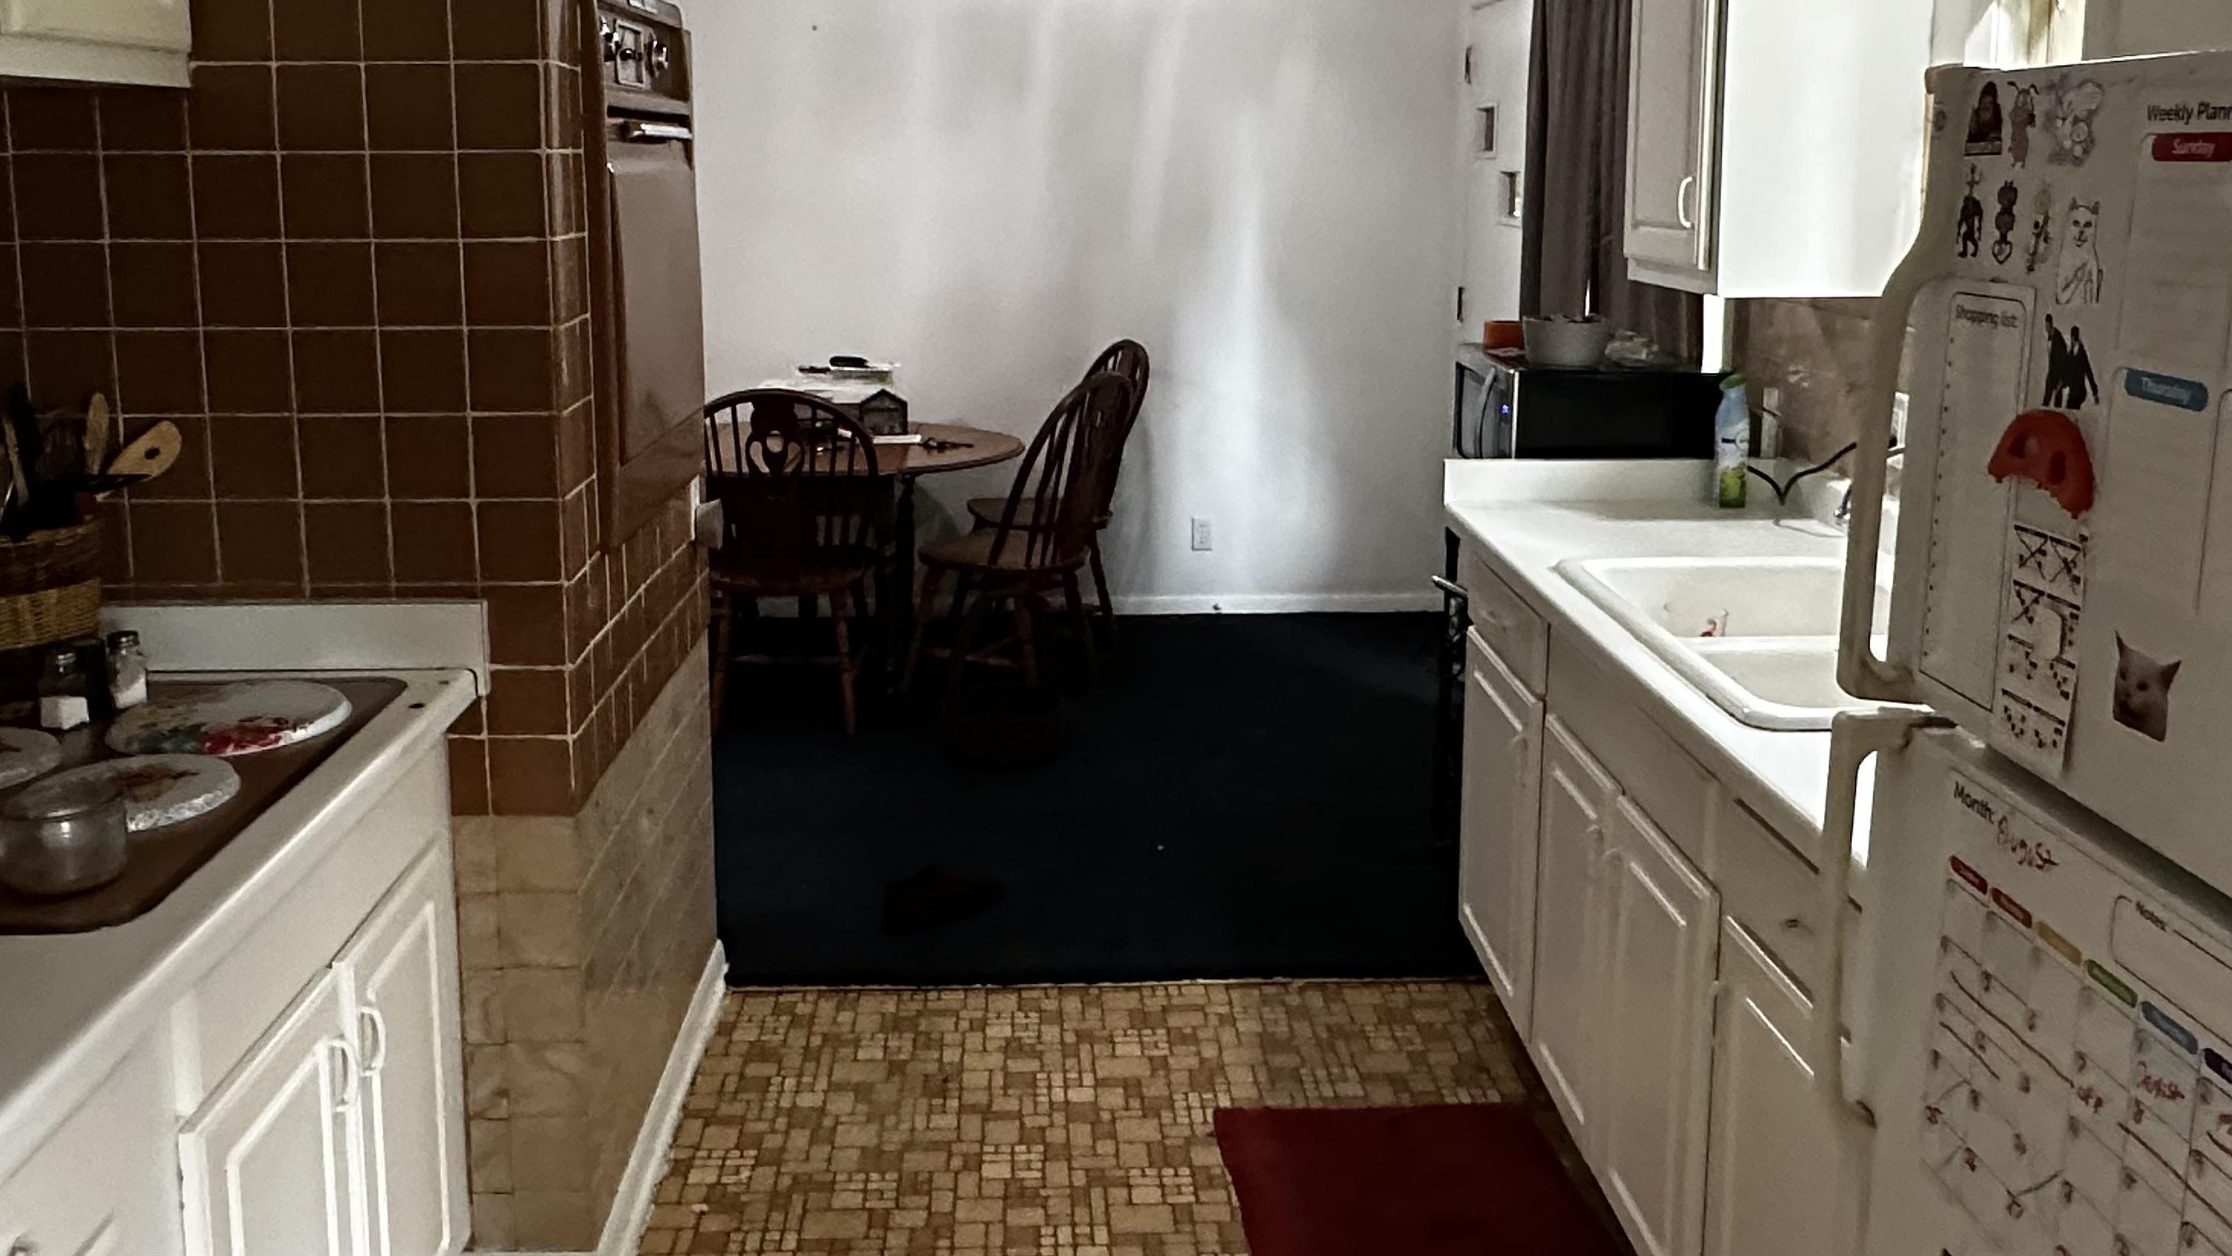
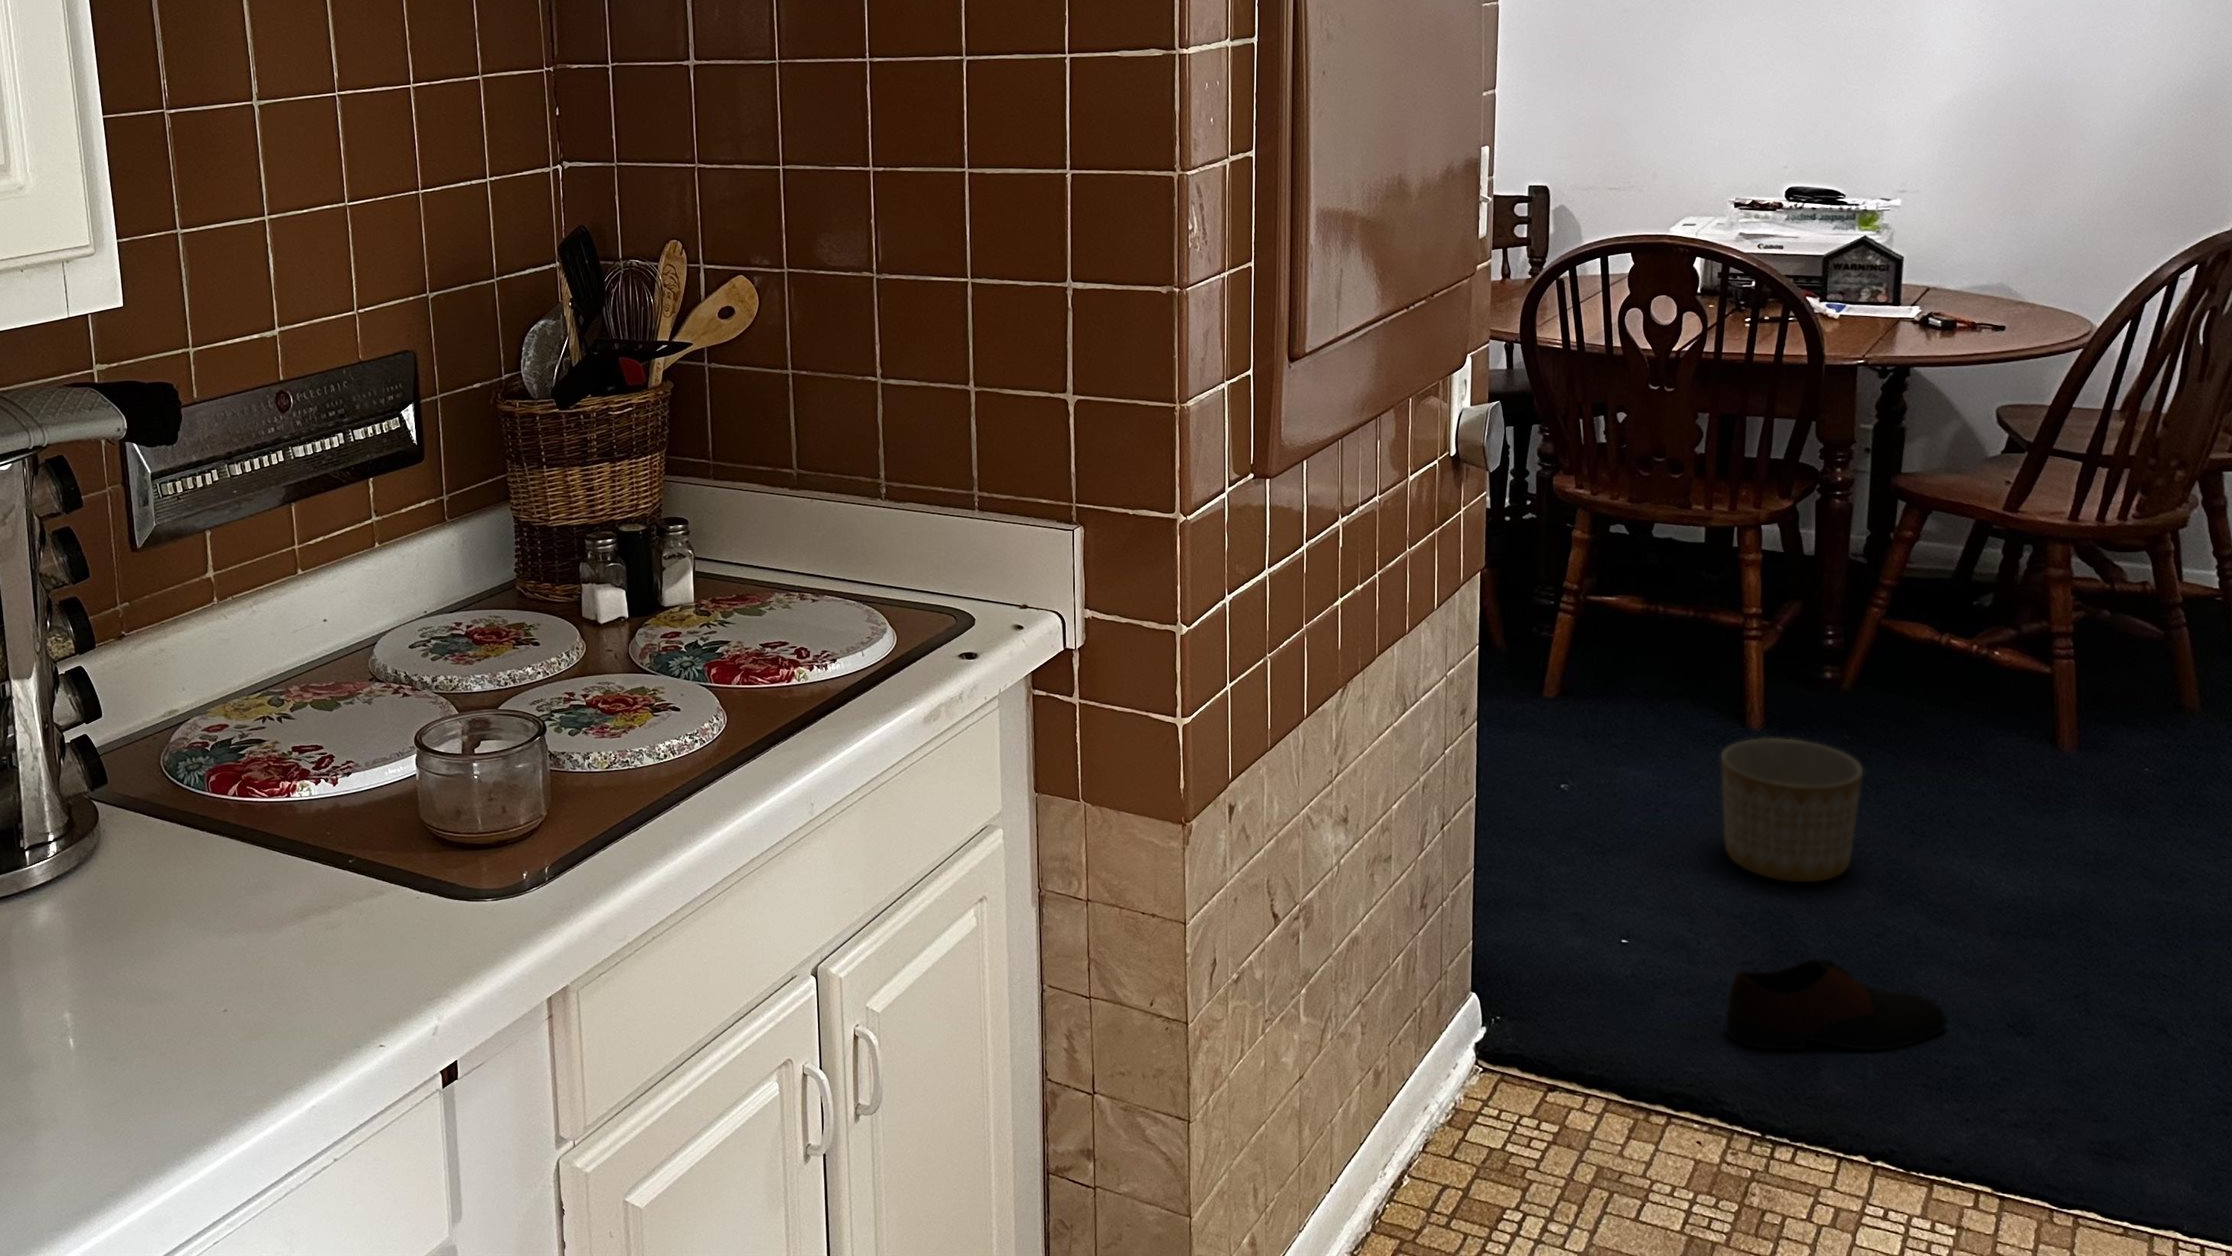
basket: present [941,588,1065,765] -> none [1893,555,2119,828]
planter: none [848,728,934,824] -> present [1721,738,1863,882]

